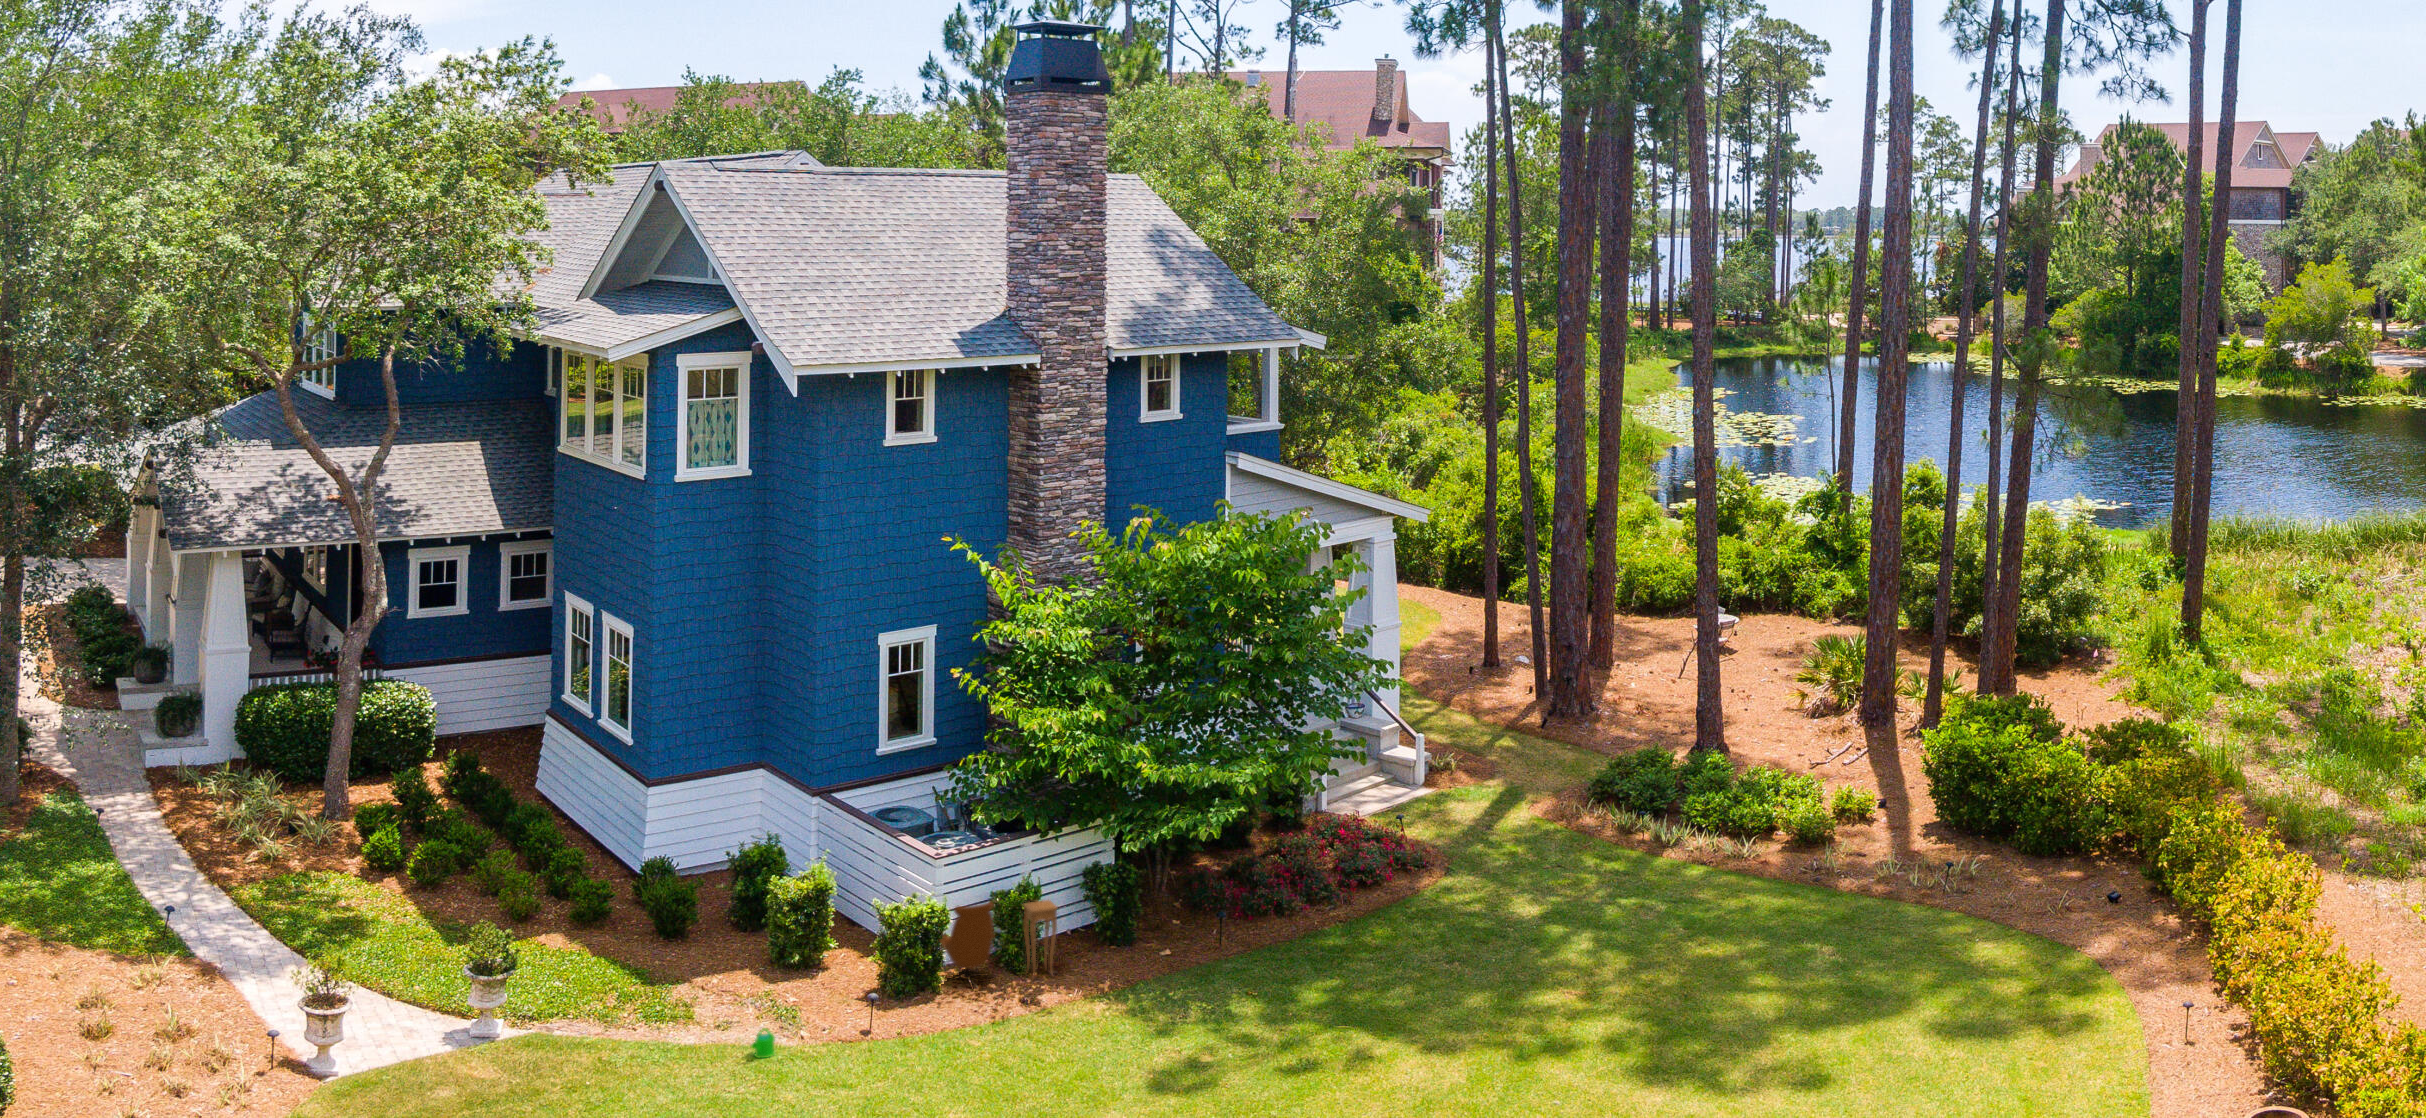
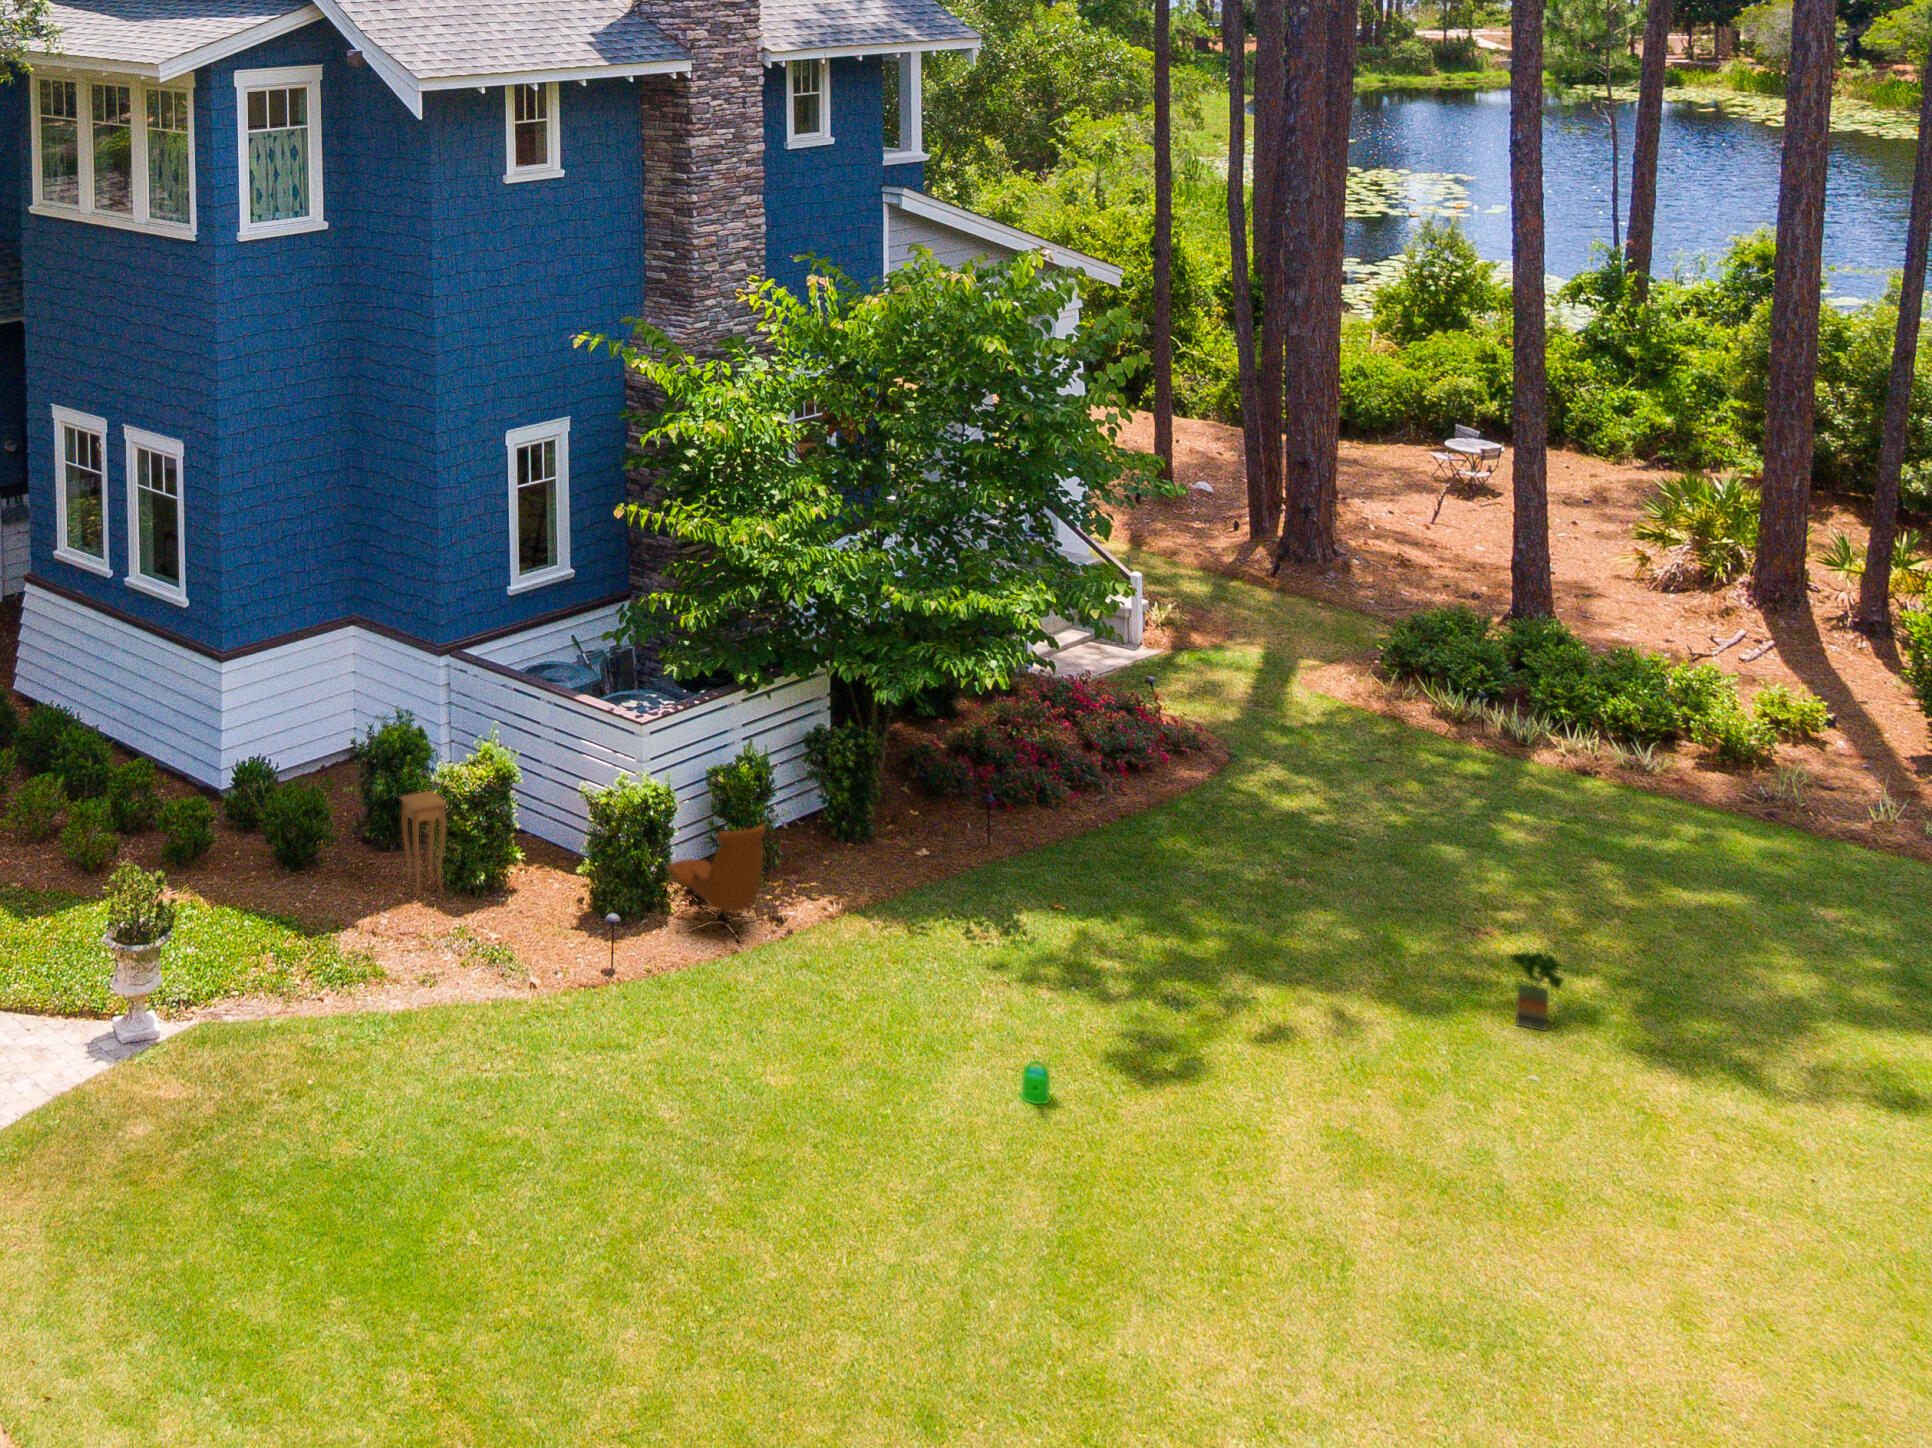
side table: present [1024,900,1057,973] -> present [400,790,446,895]
potted tree: none [1483,978,1516,1036] -> present [1511,951,1563,1031]
watering can: present [751,1028,775,1058] -> present [1021,1060,1051,1104]

